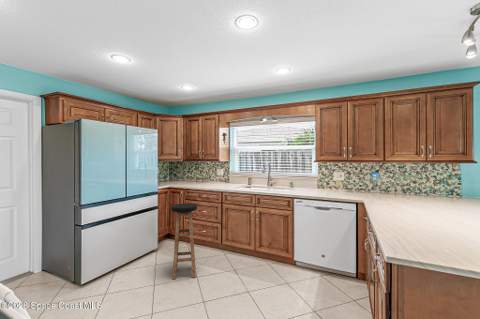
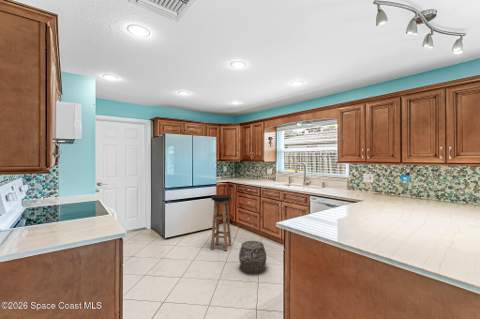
woven basket: none [227,258,262,302] -> present [239,241,266,273]

